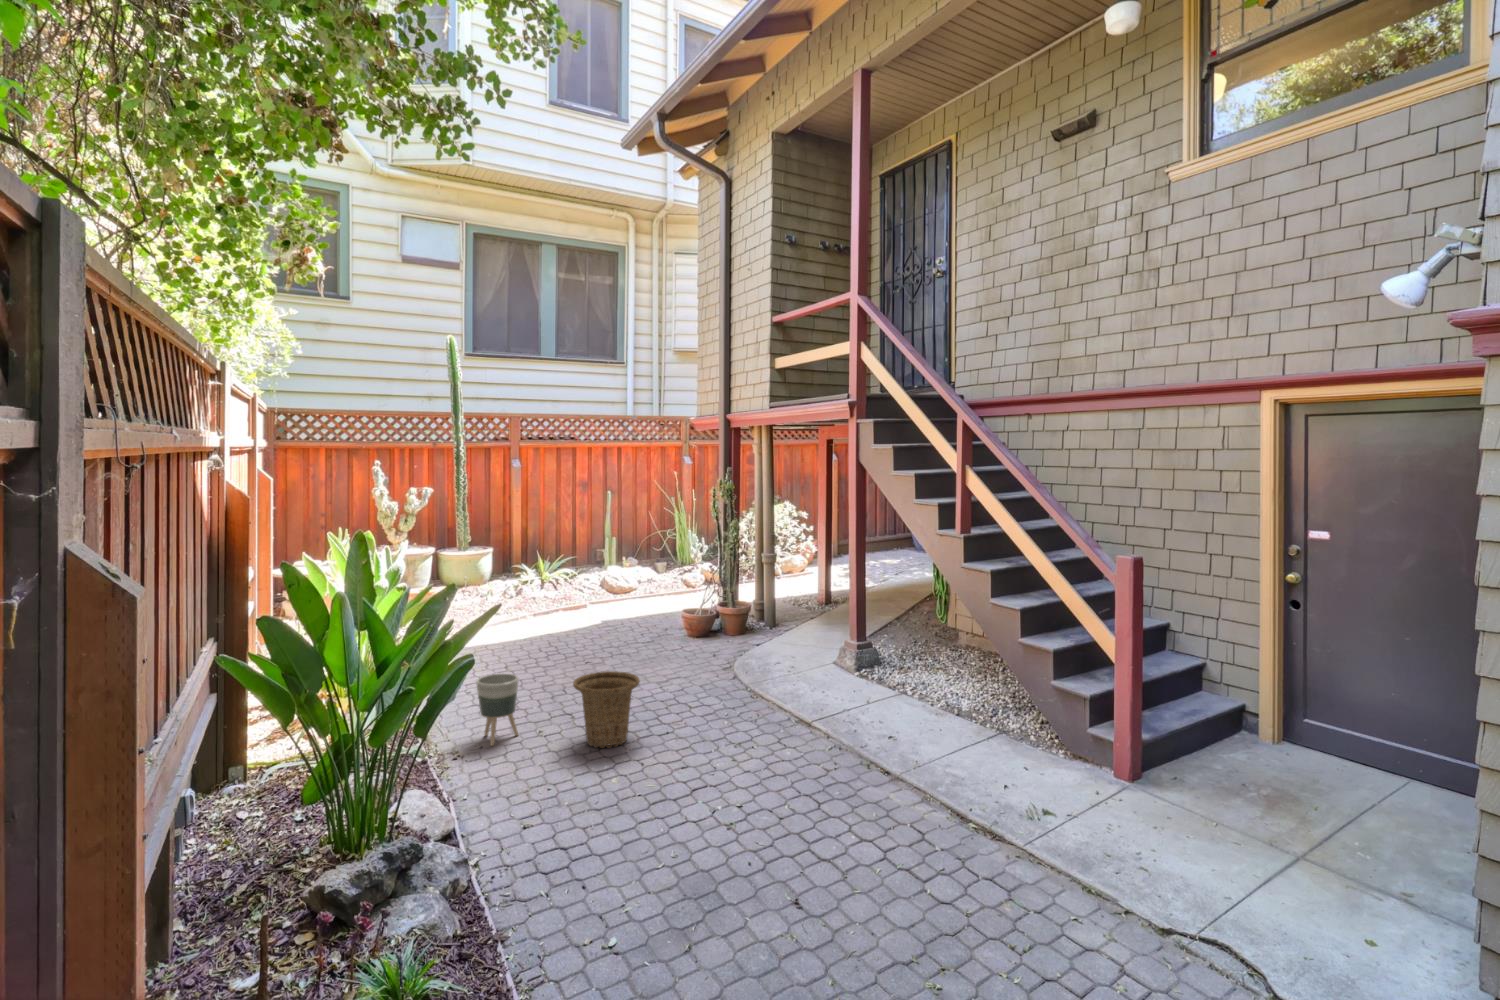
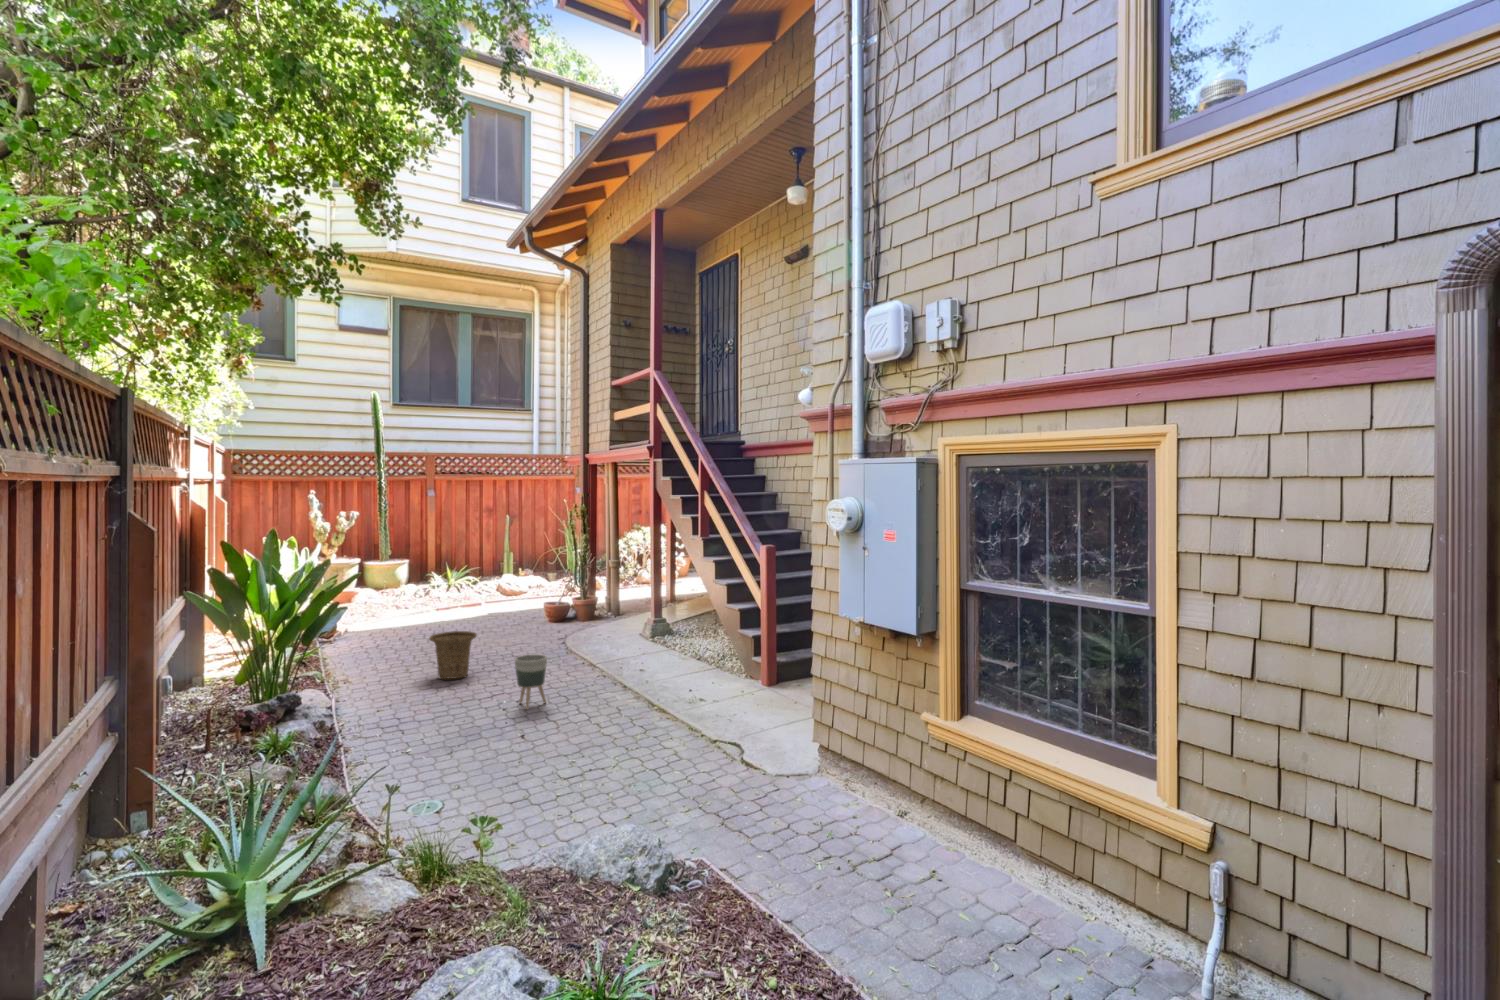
planter: present [477,674,519,746] -> present [515,654,547,709]

